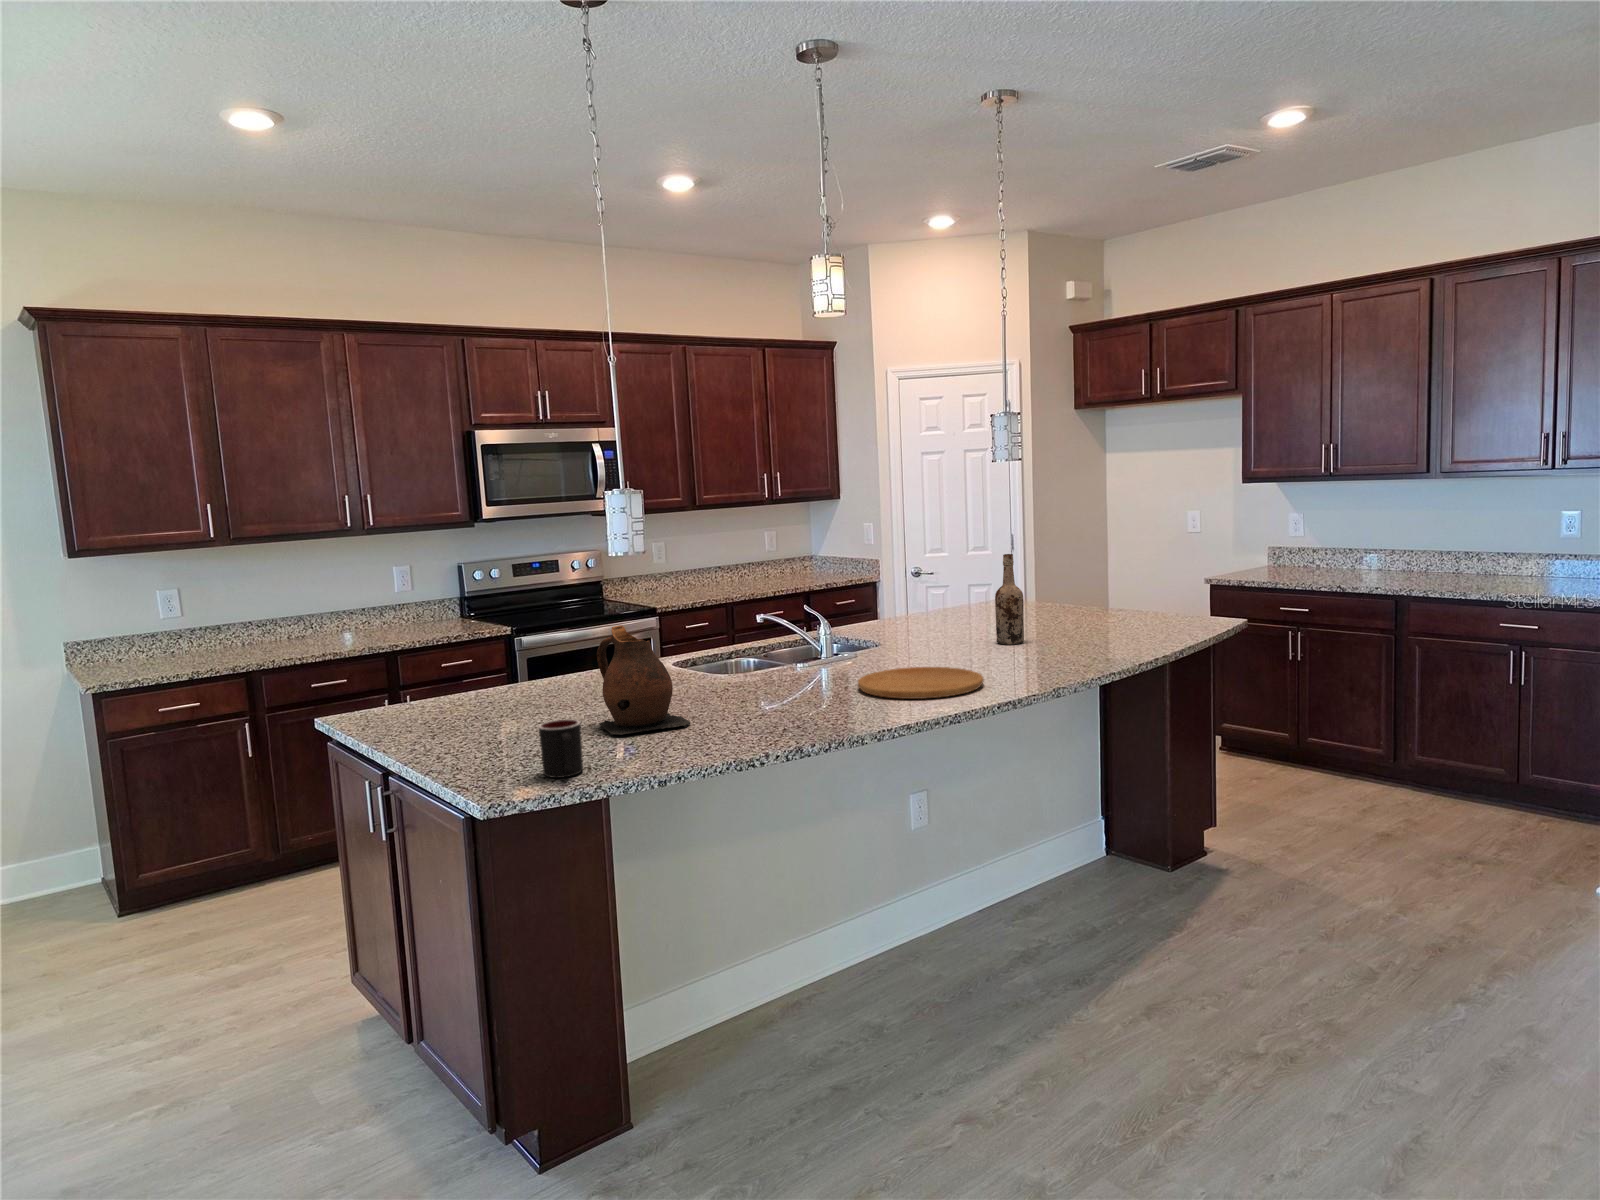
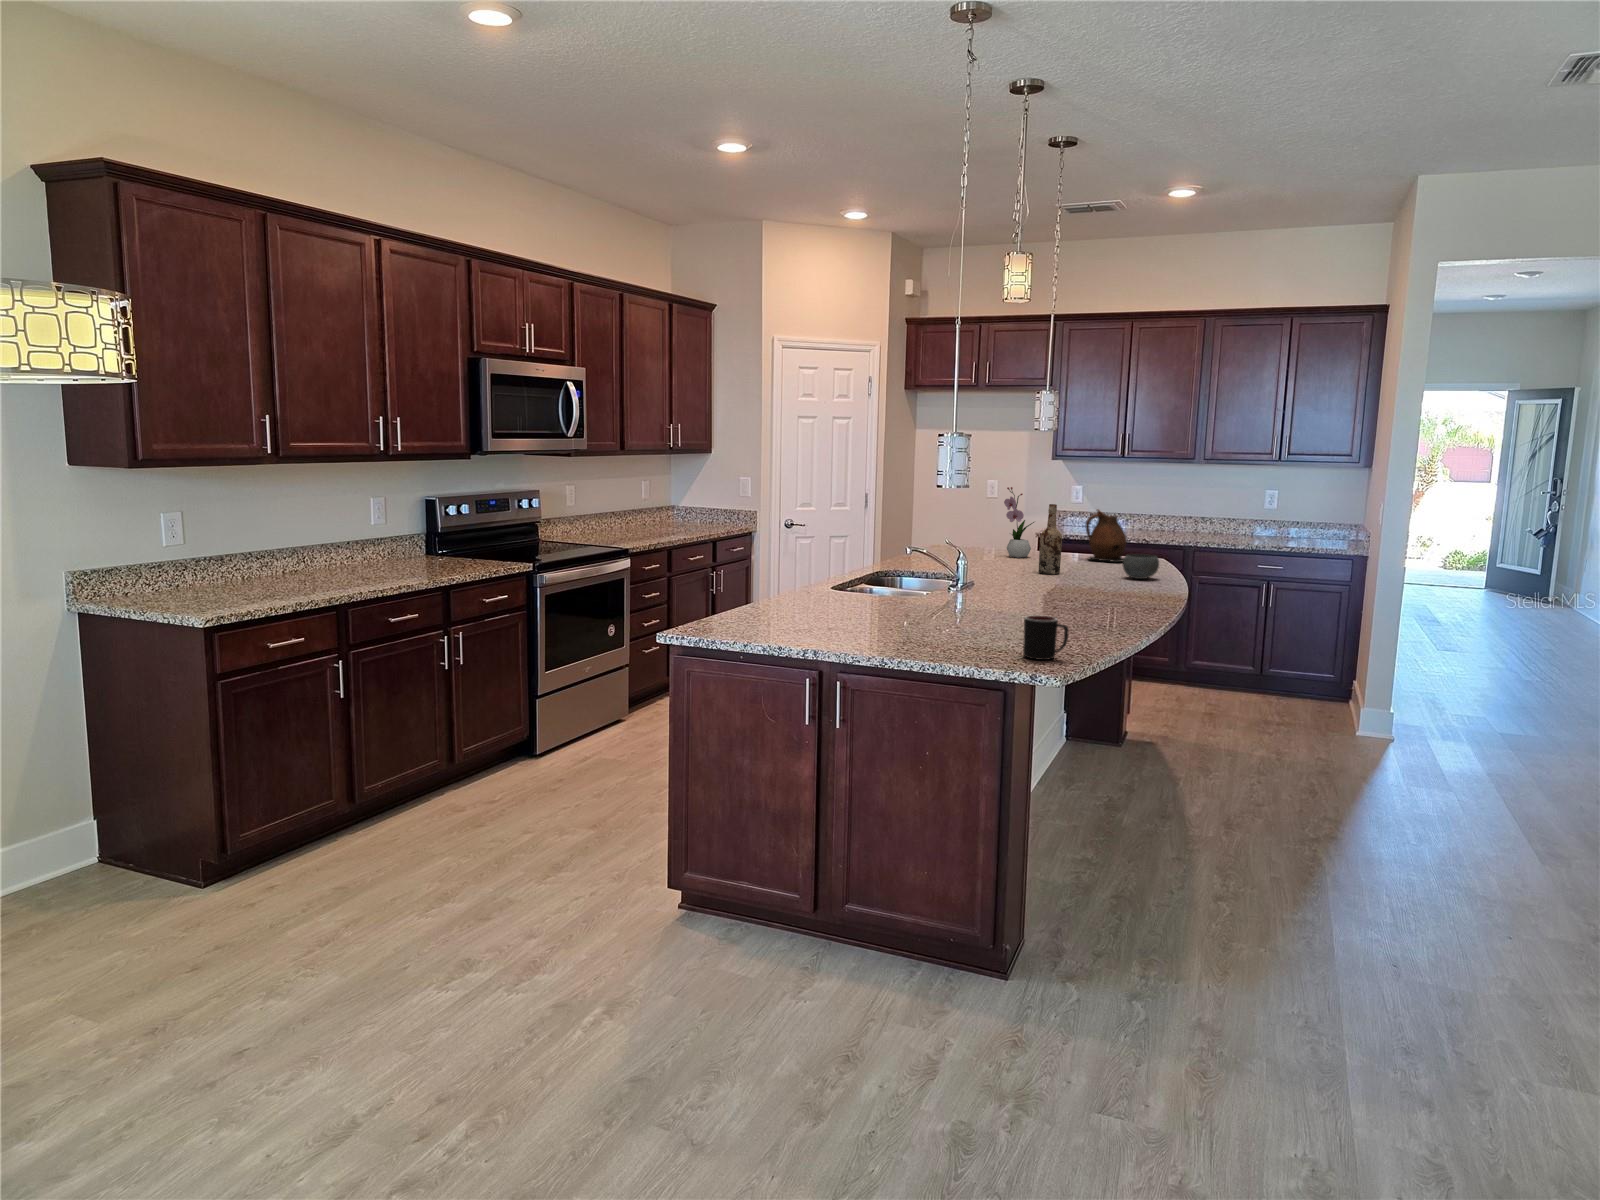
flower arrangement: none [1031,529,1072,618] -> present [1004,487,1034,558]
bowl: none [1082,619,1131,653] -> present [1123,554,1159,579]
ceramic pitcher: present [597,626,690,736] -> present [1086,509,1127,562]
cutting board: present [858,667,984,699] -> none [1041,587,1140,607]

